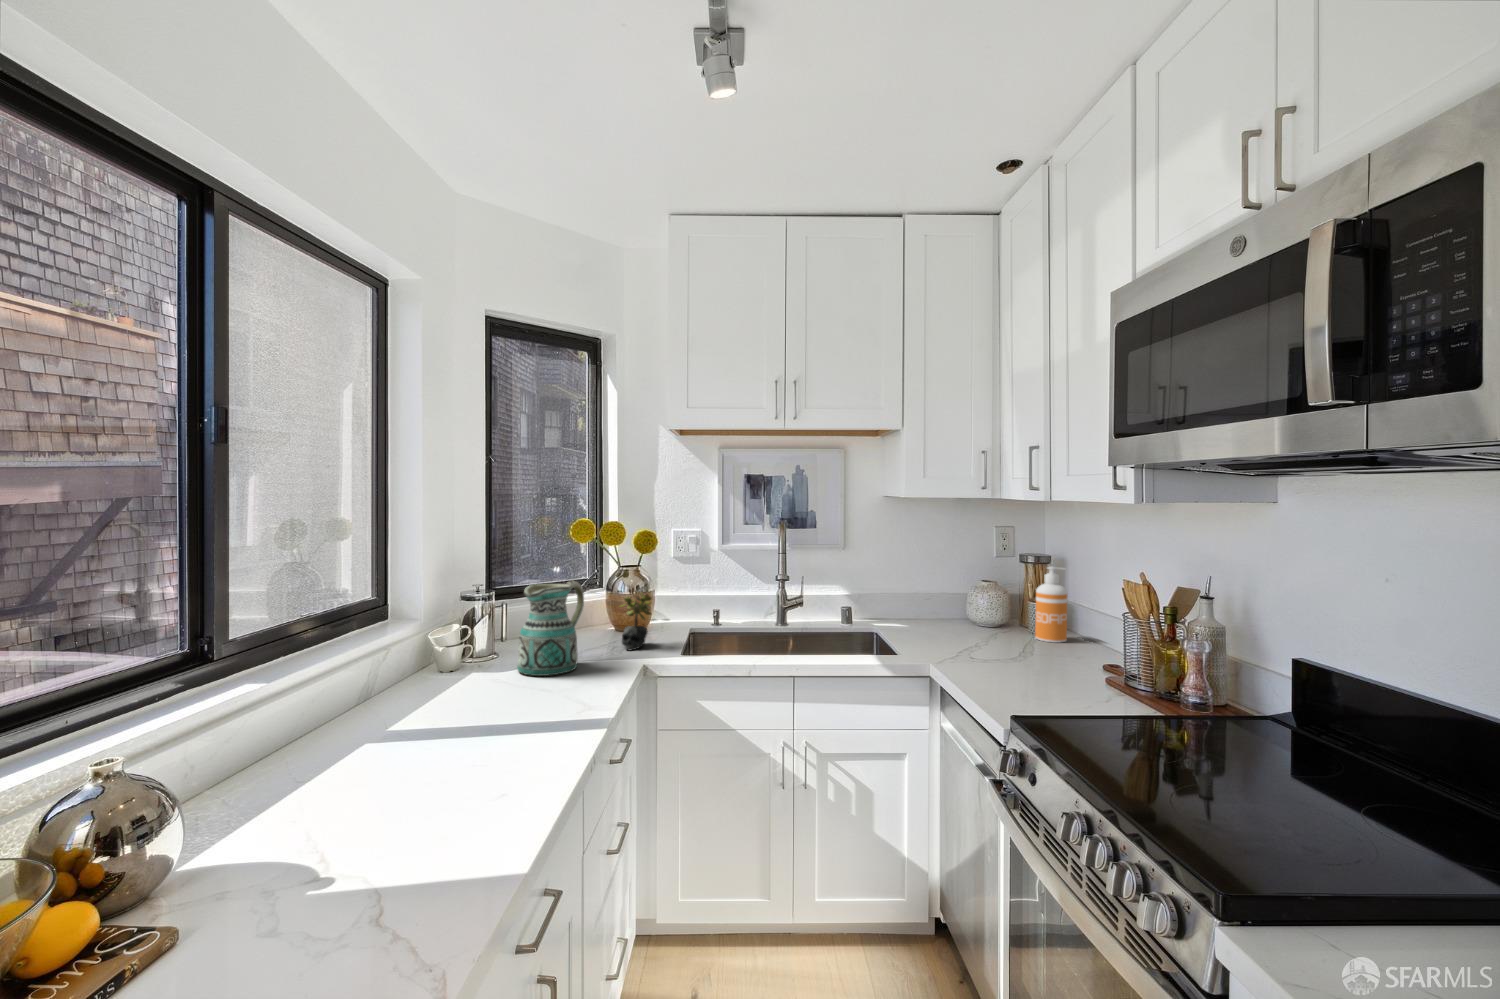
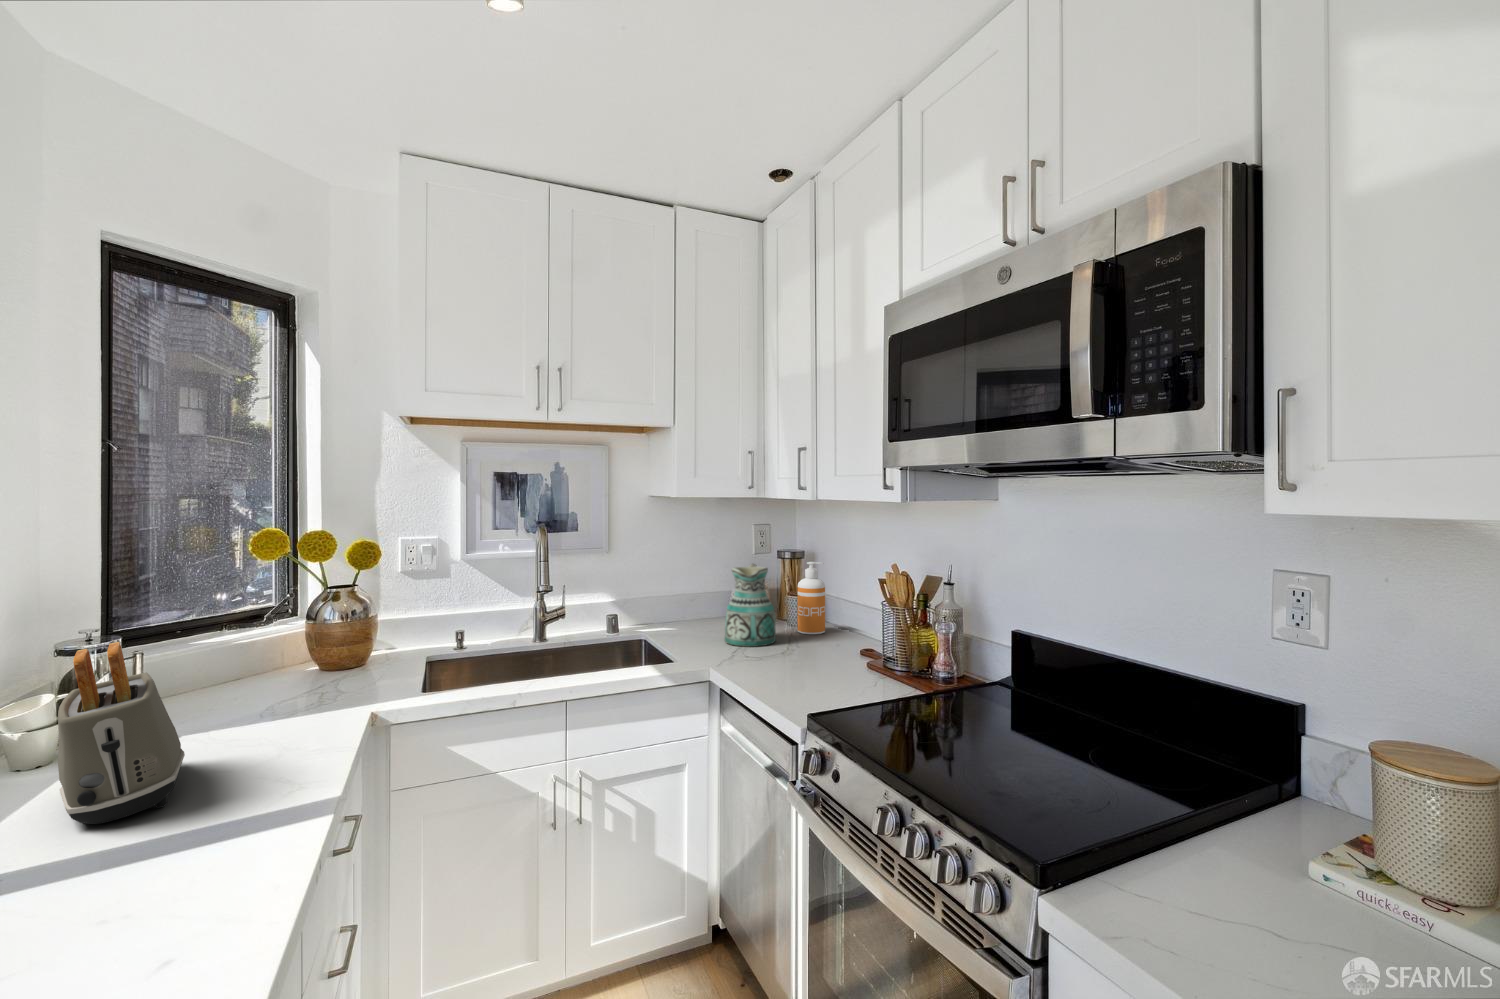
ceramic pitcher: present [517,581,584,676] -> present [725,564,776,647]
toaster: none [438,593,511,719] -> present [58,642,185,824]
succulent plant: present [619,593,652,650] -> none [332,618,380,692]

